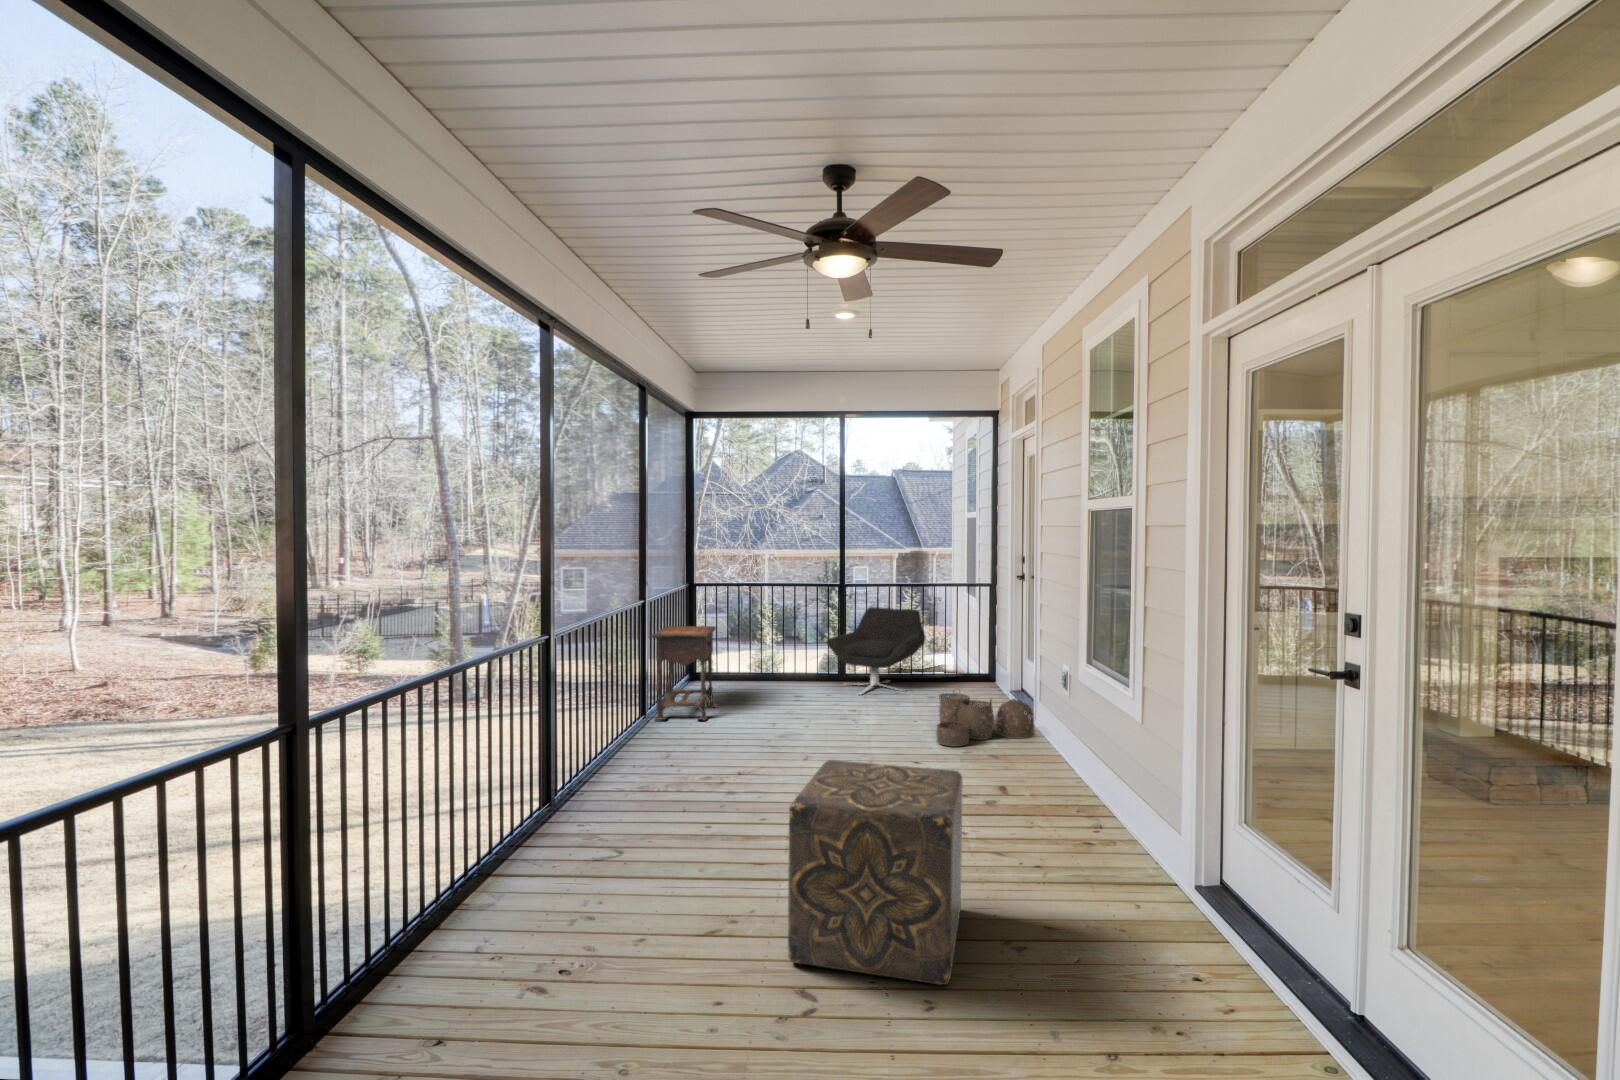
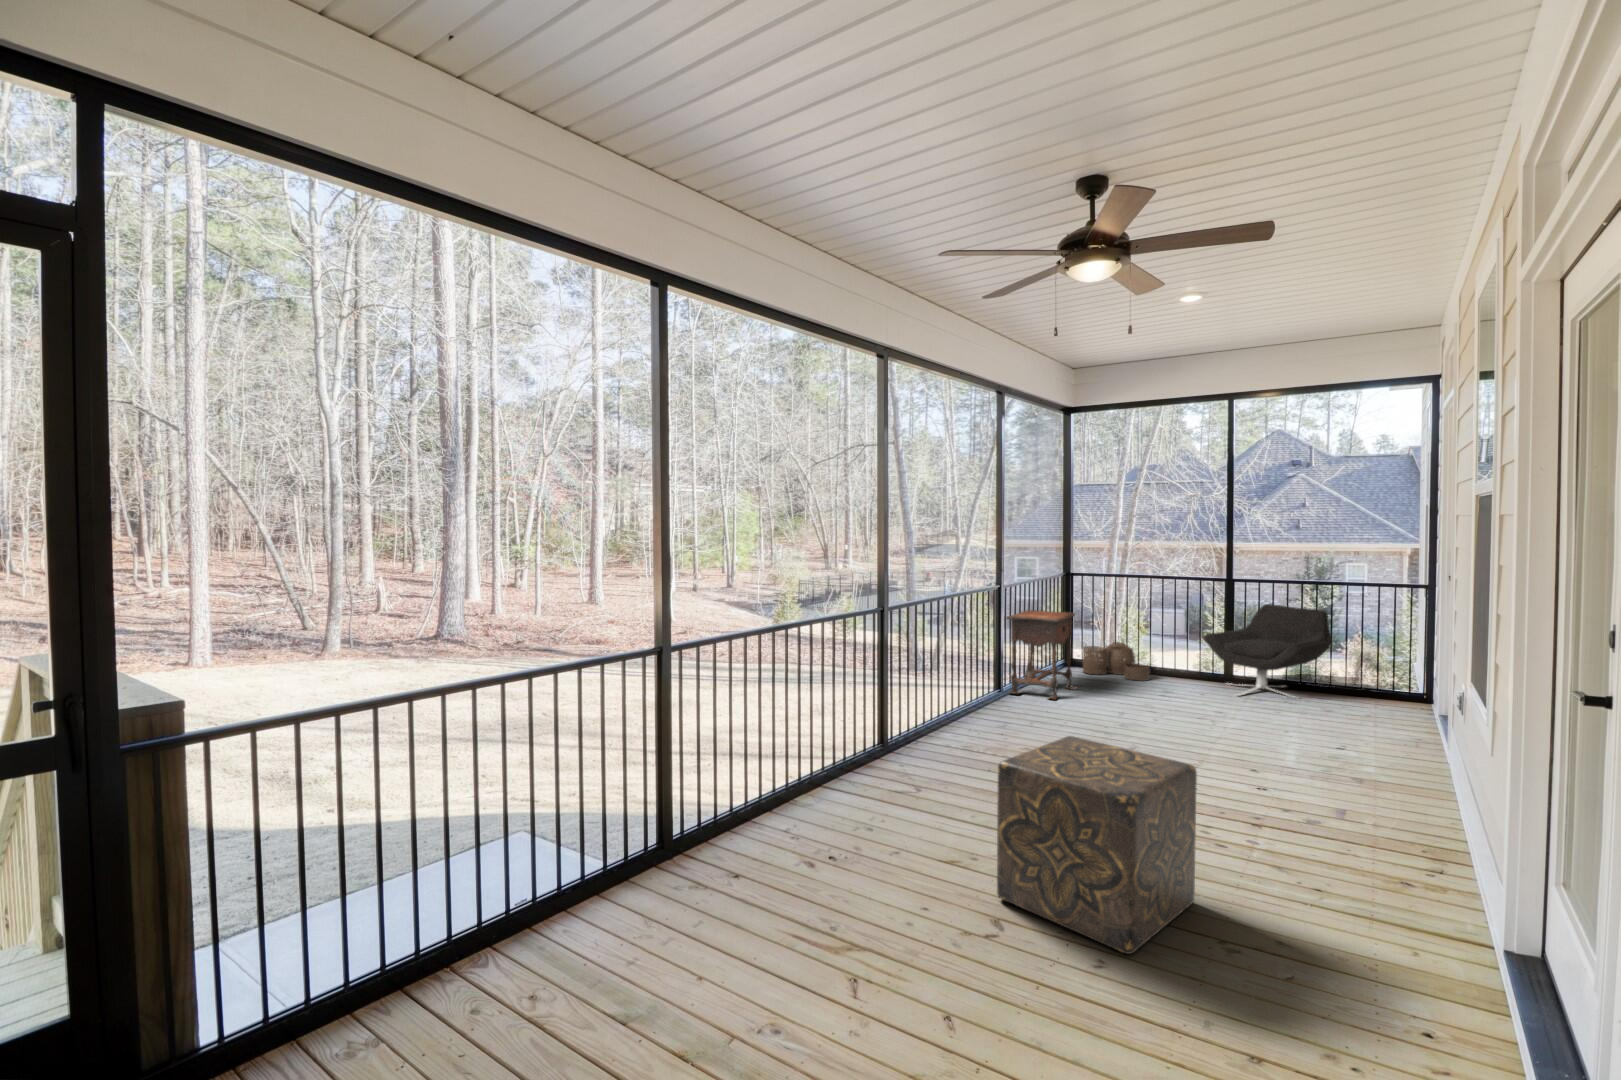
woven basket: present [936,693,1035,746] -> present [1083,642,1150,681]

